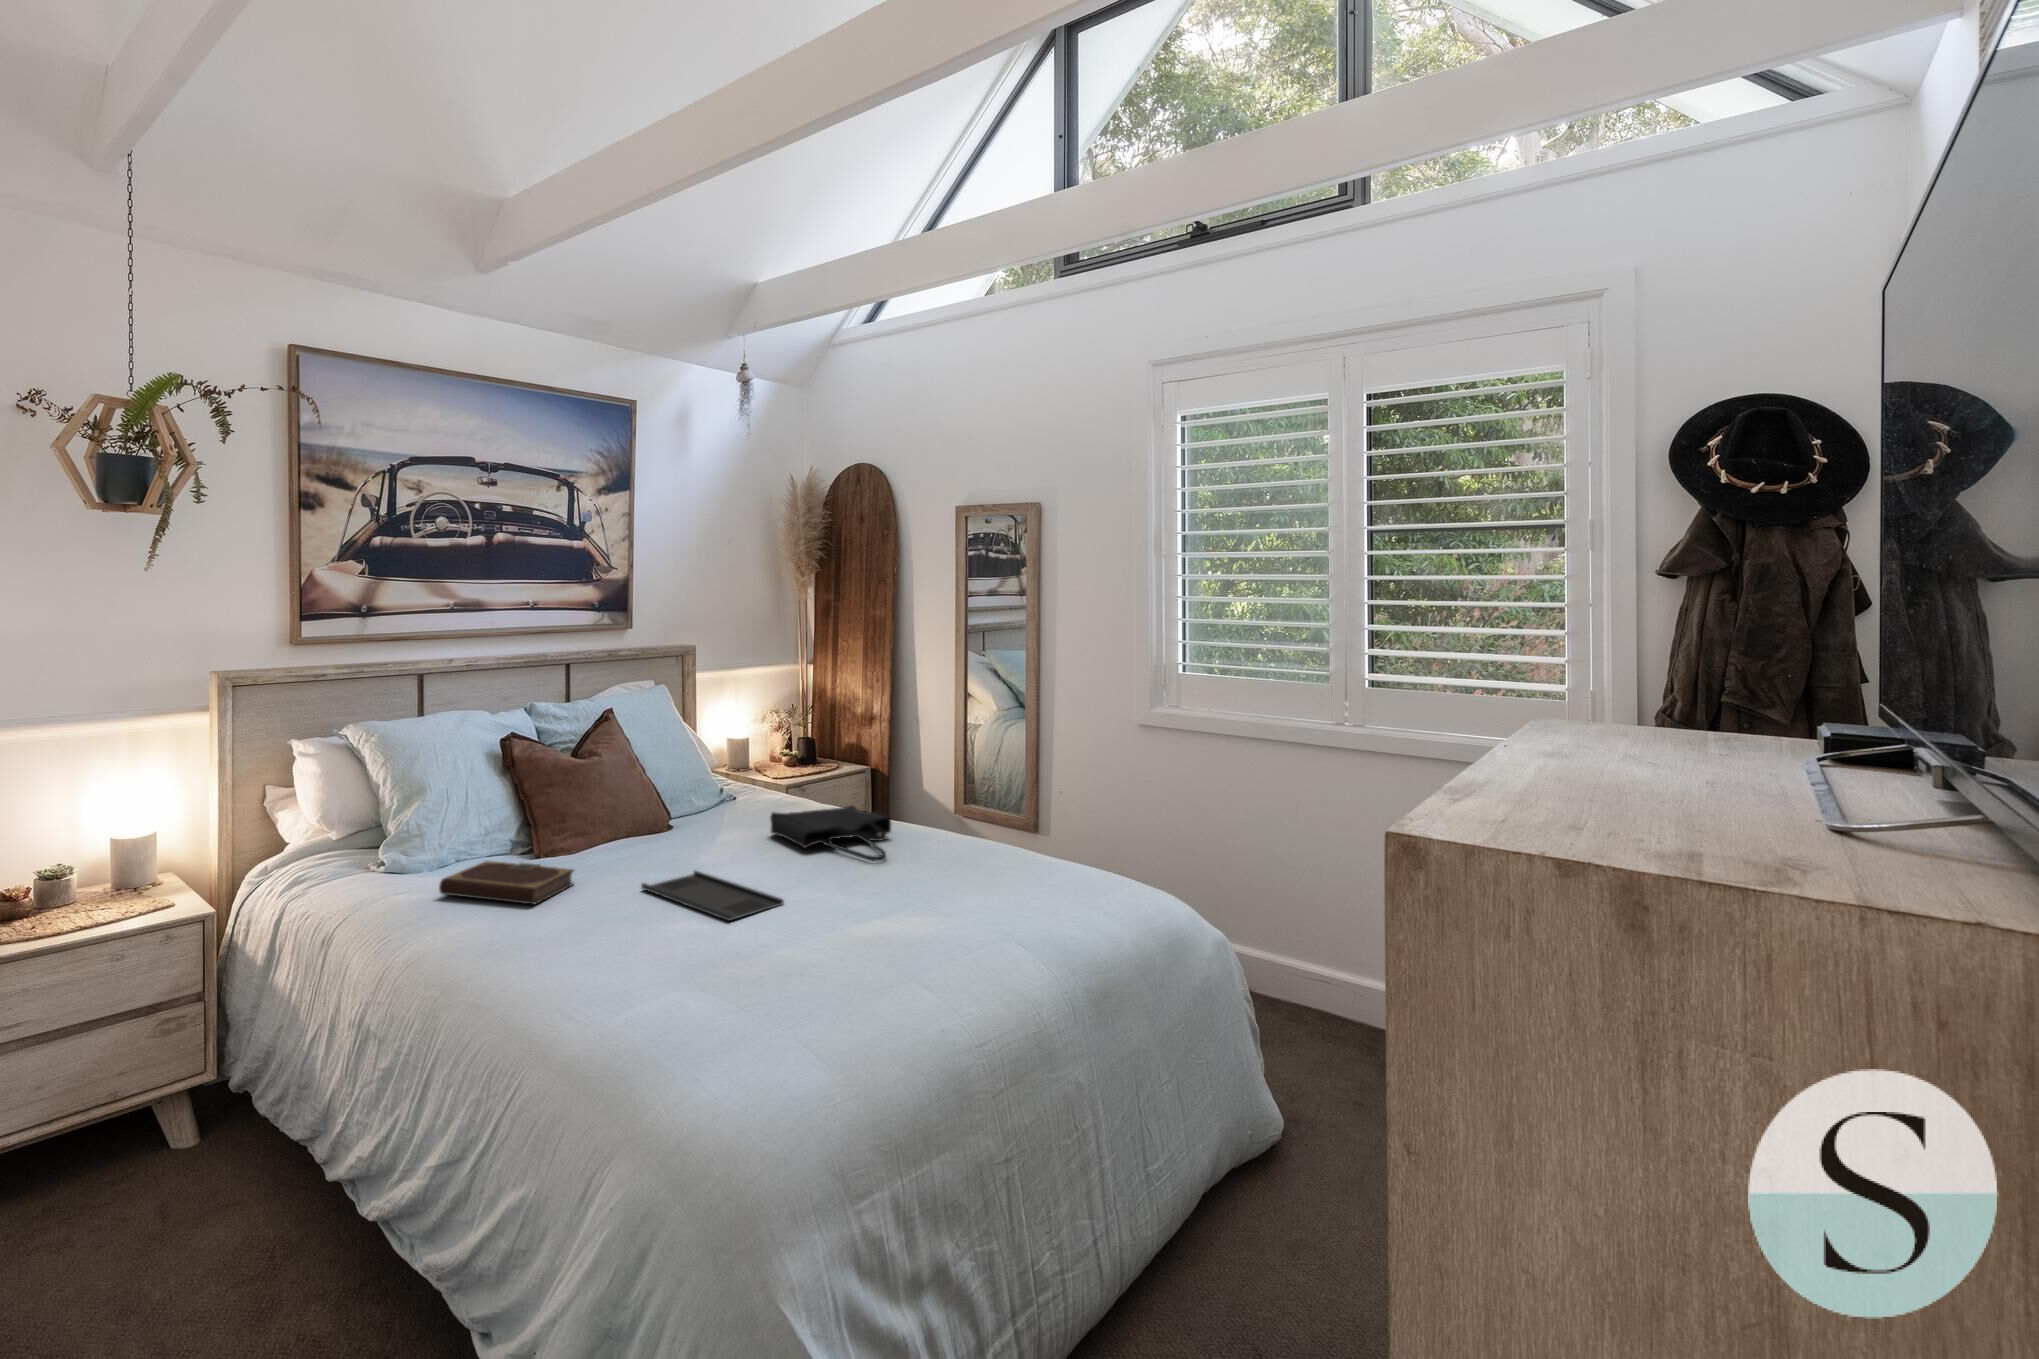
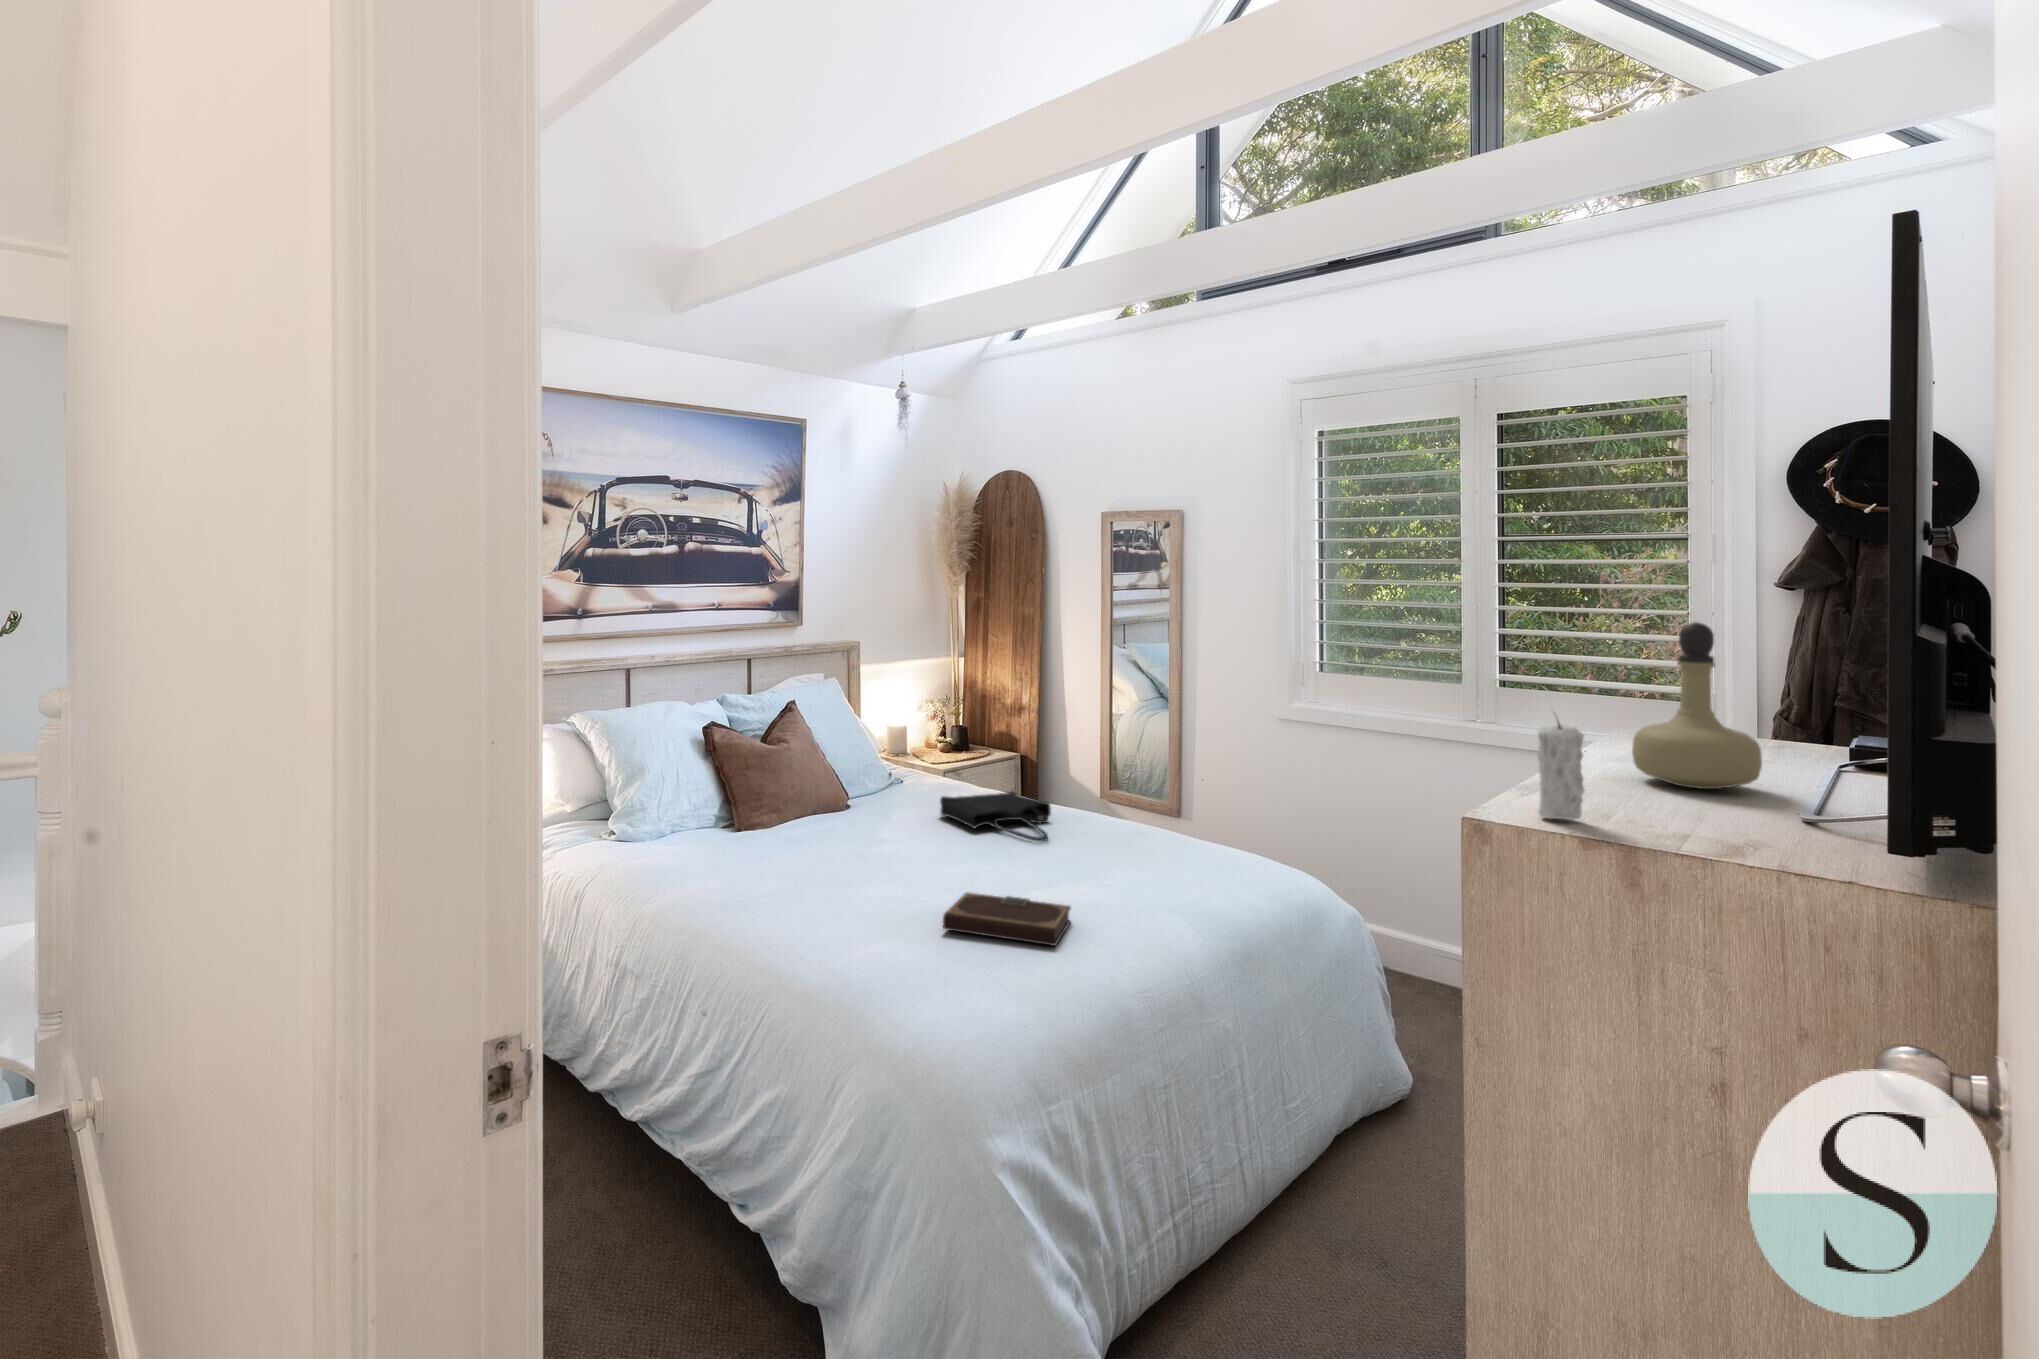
perfume bottle: none [1573,573,1737,786] -> present [1632,622,1762,789]
candle: none [1489,674,1555,832] -> present [1538,722,1584,820]
notebook: present [439,861,574,904] -> present [943,892,1071,946]
tray: present [641,871,784,921] -> none [836,845,962,888]

